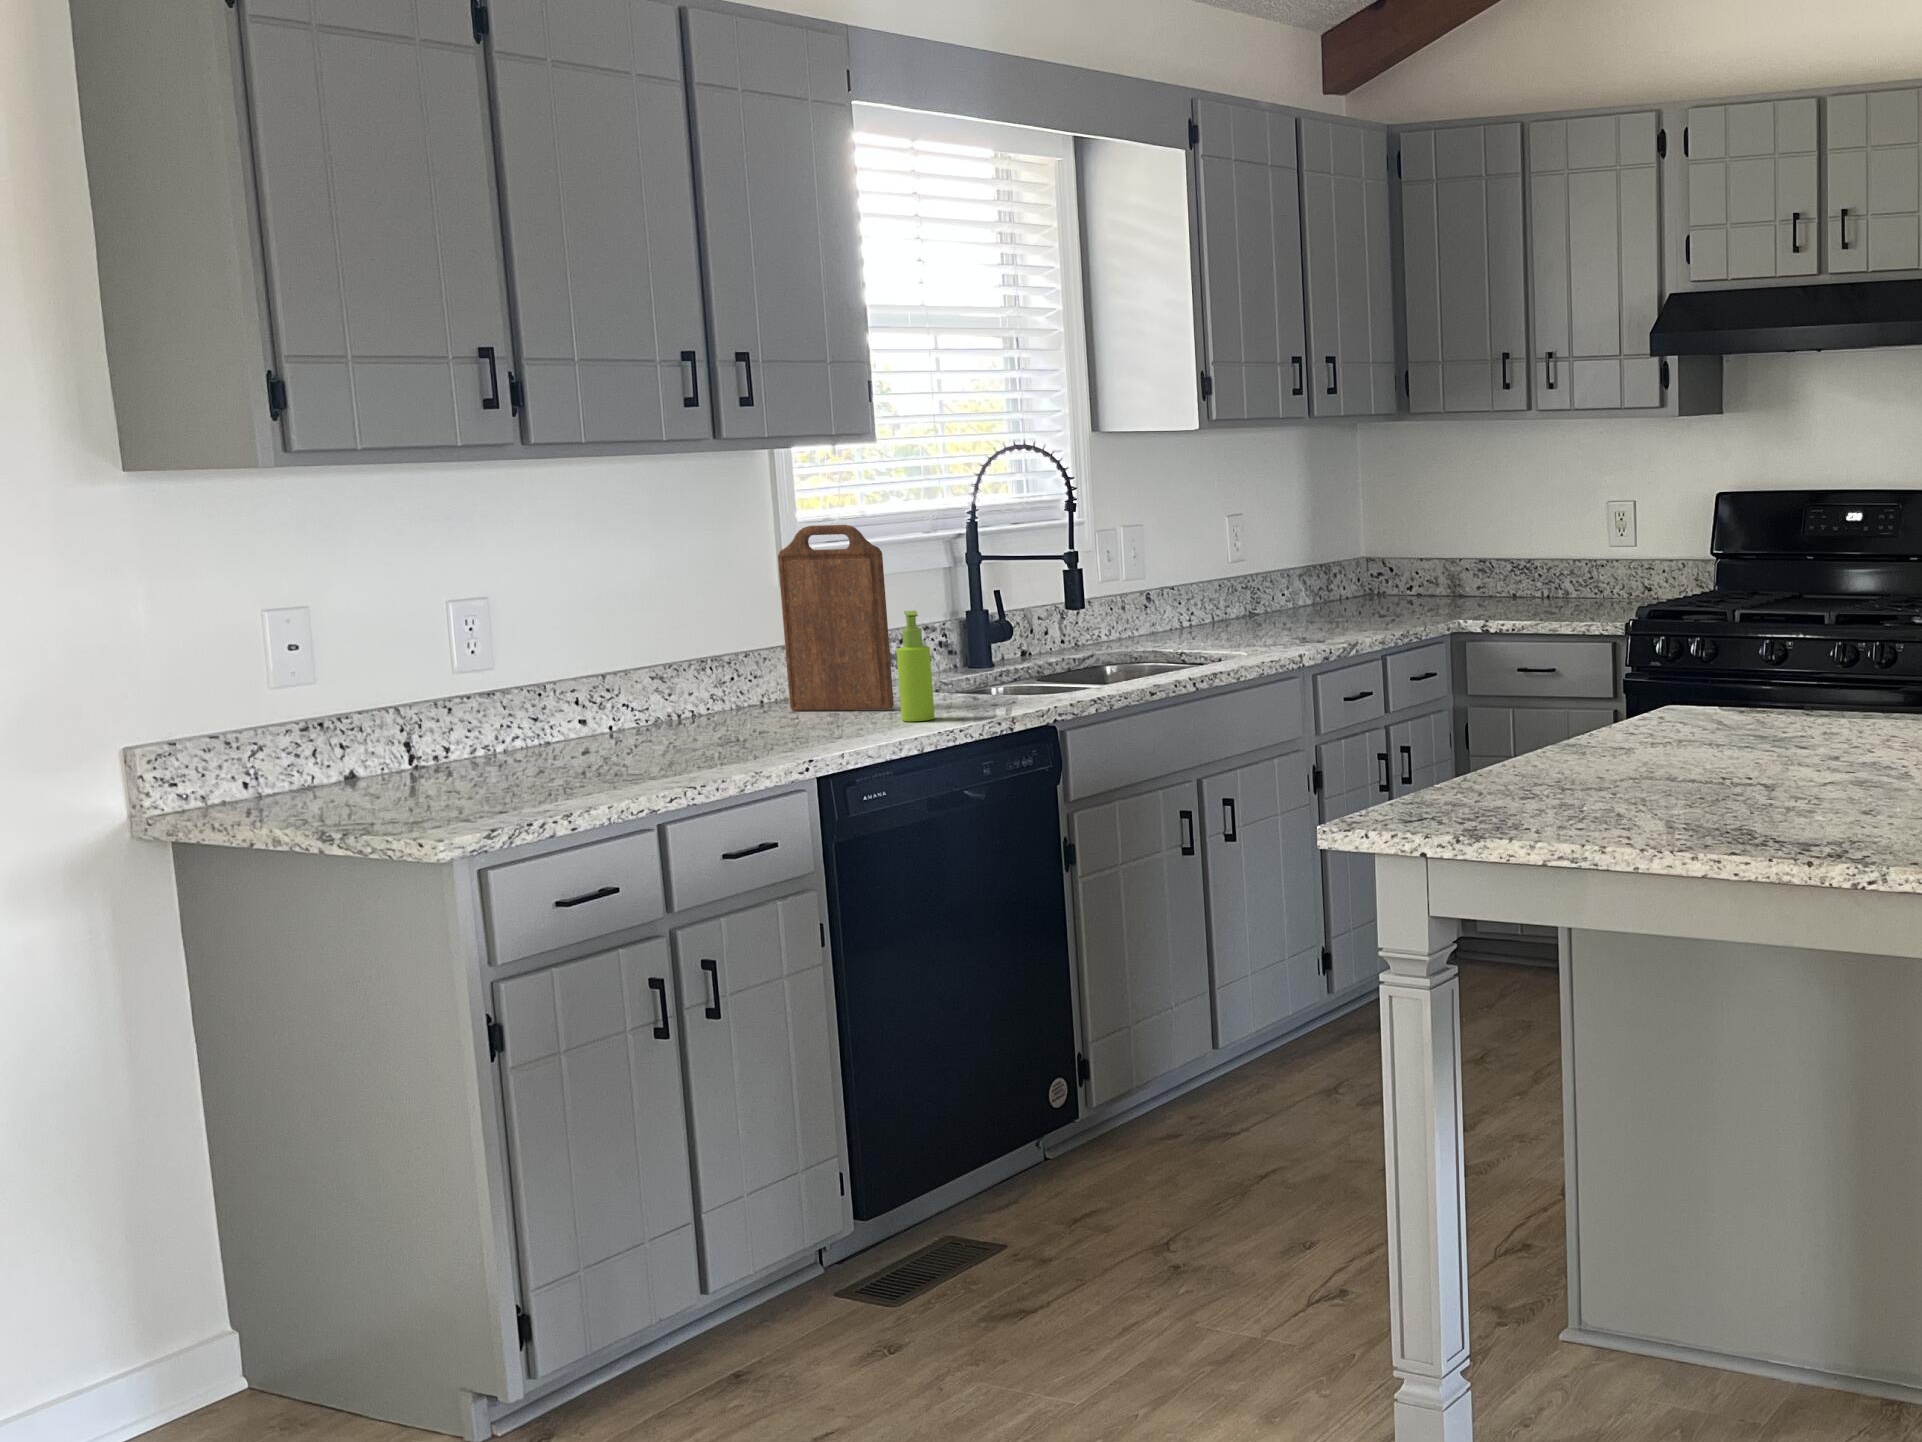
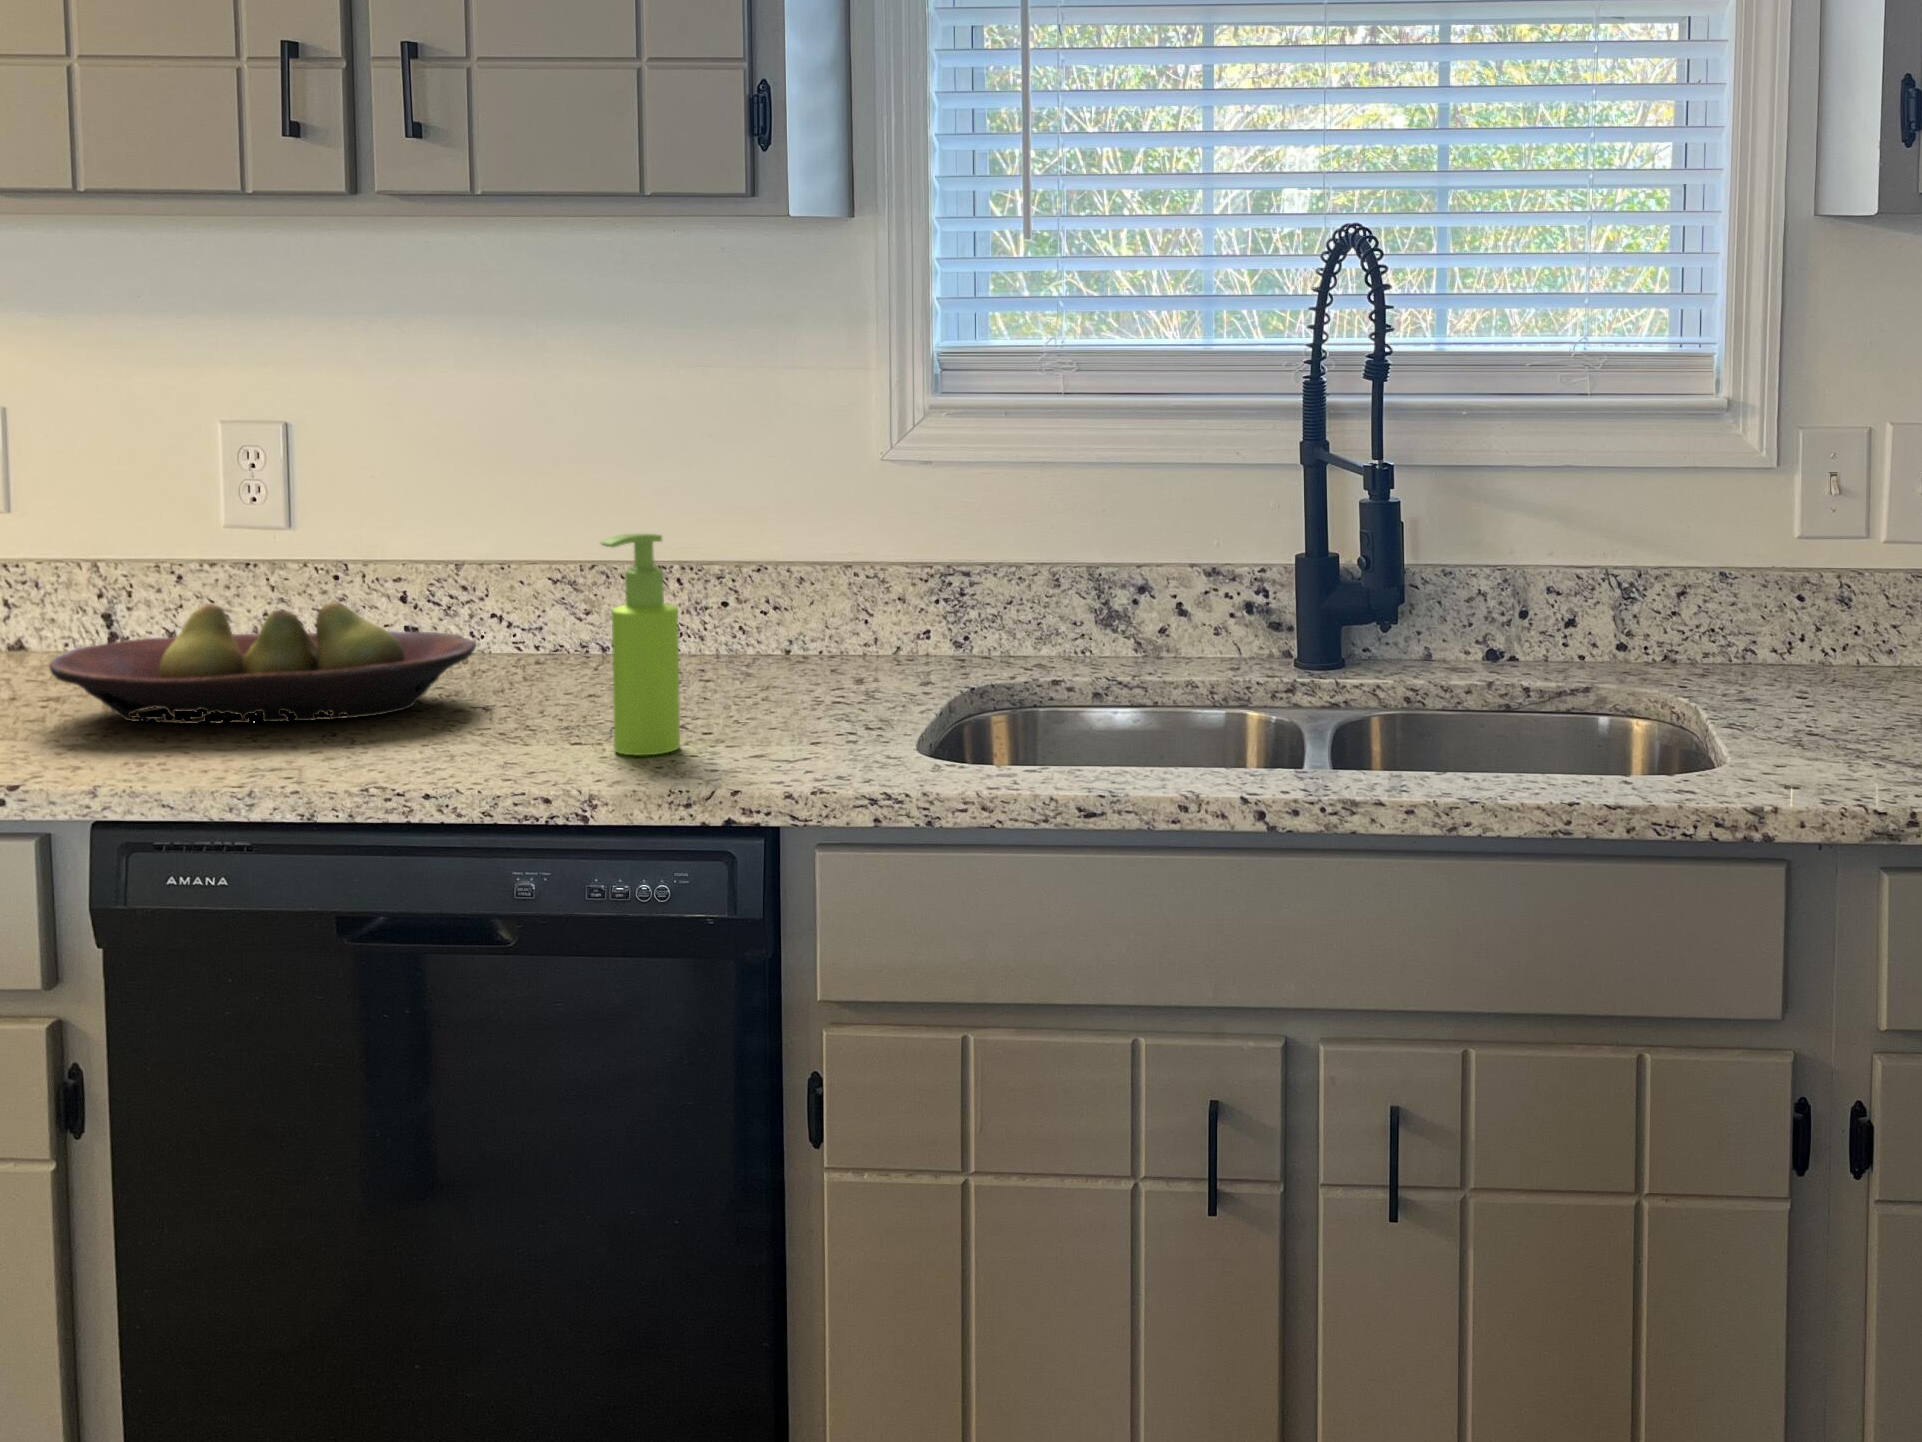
cutting board: present [778,525,894,711] -> none [739,357,779,713]
fruit bowl: none [585,682,783,761] -> present [49,602,476,724]

